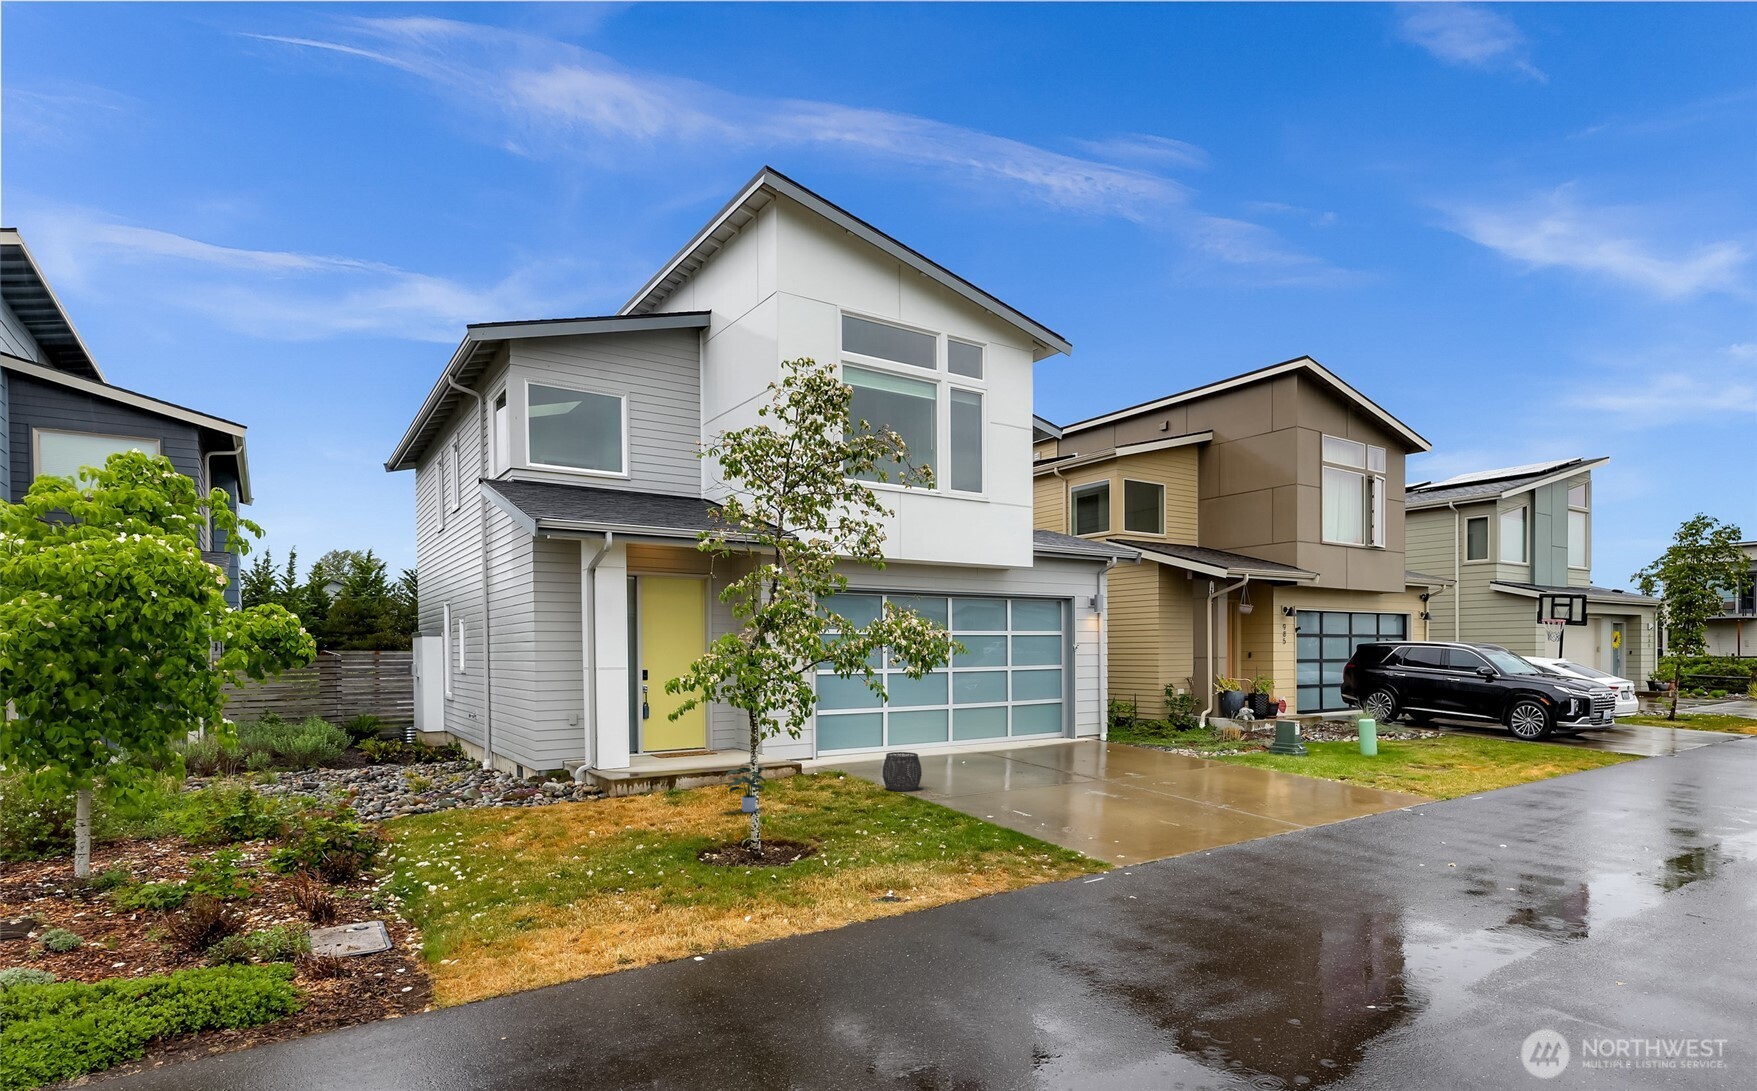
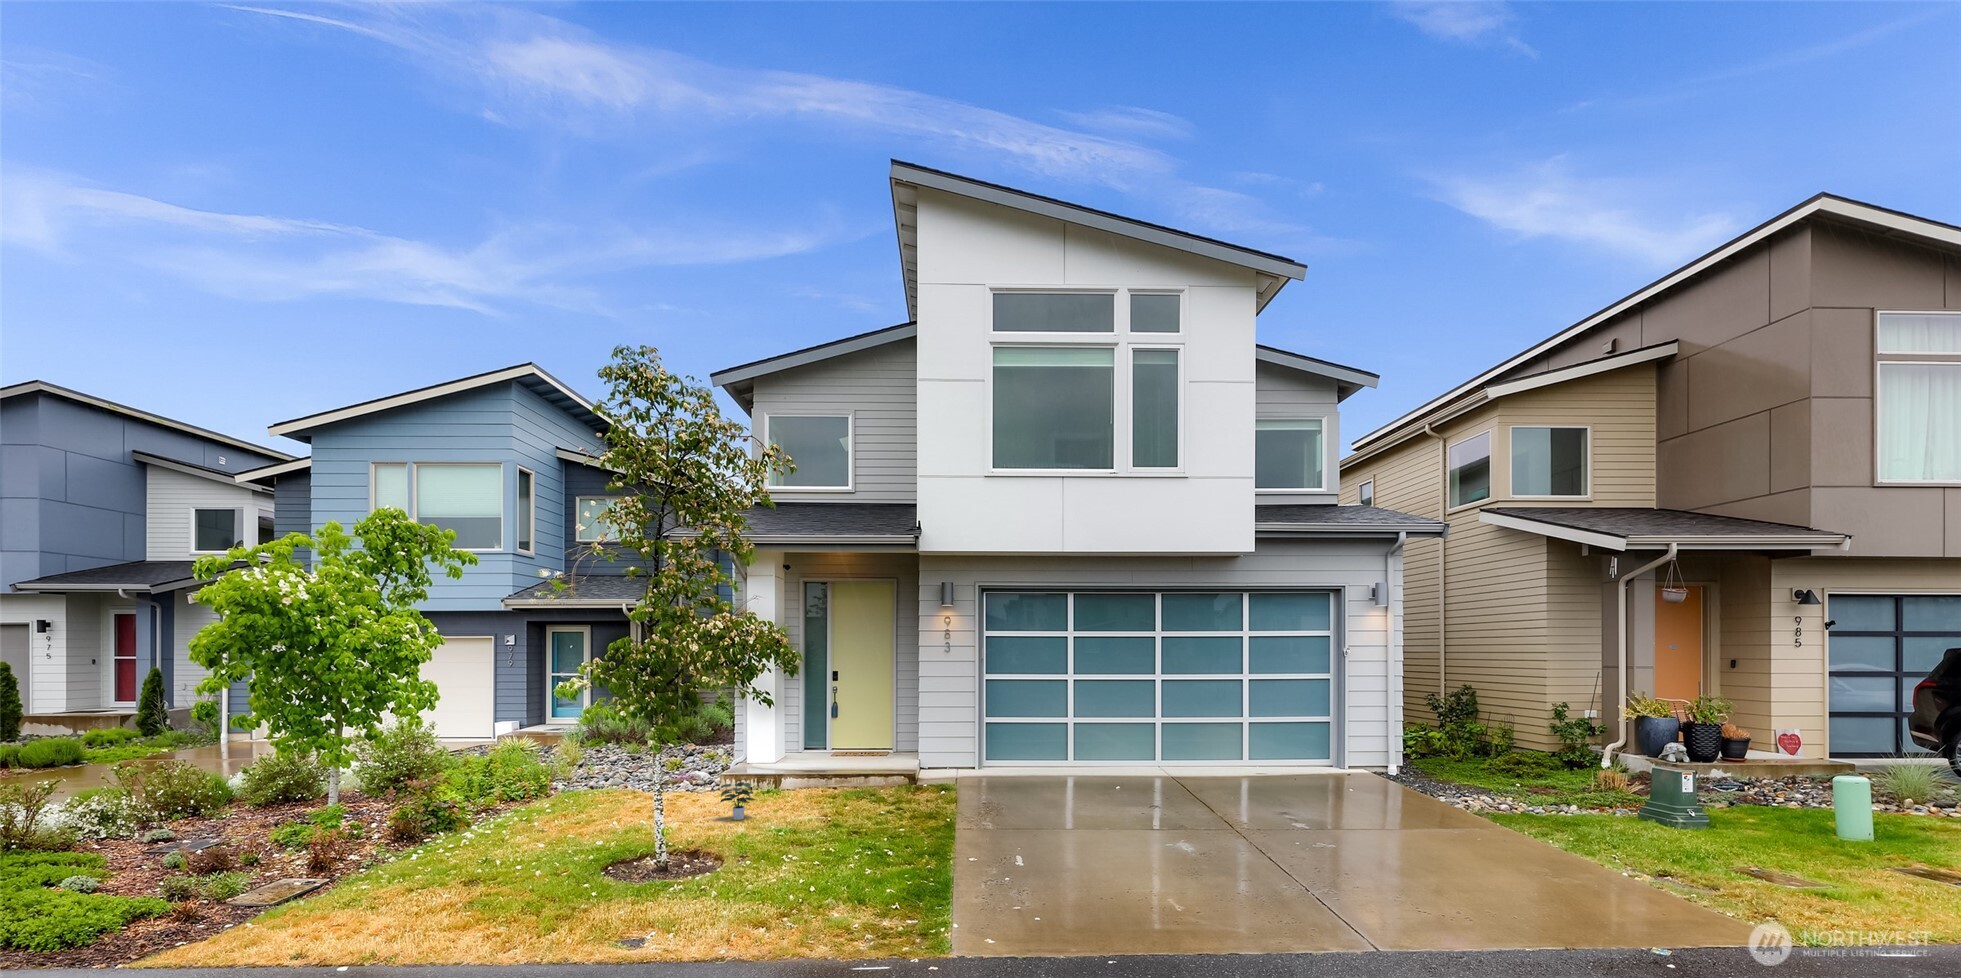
woven basket: present [882,752,922,791] -> none [892,778,929,817]

